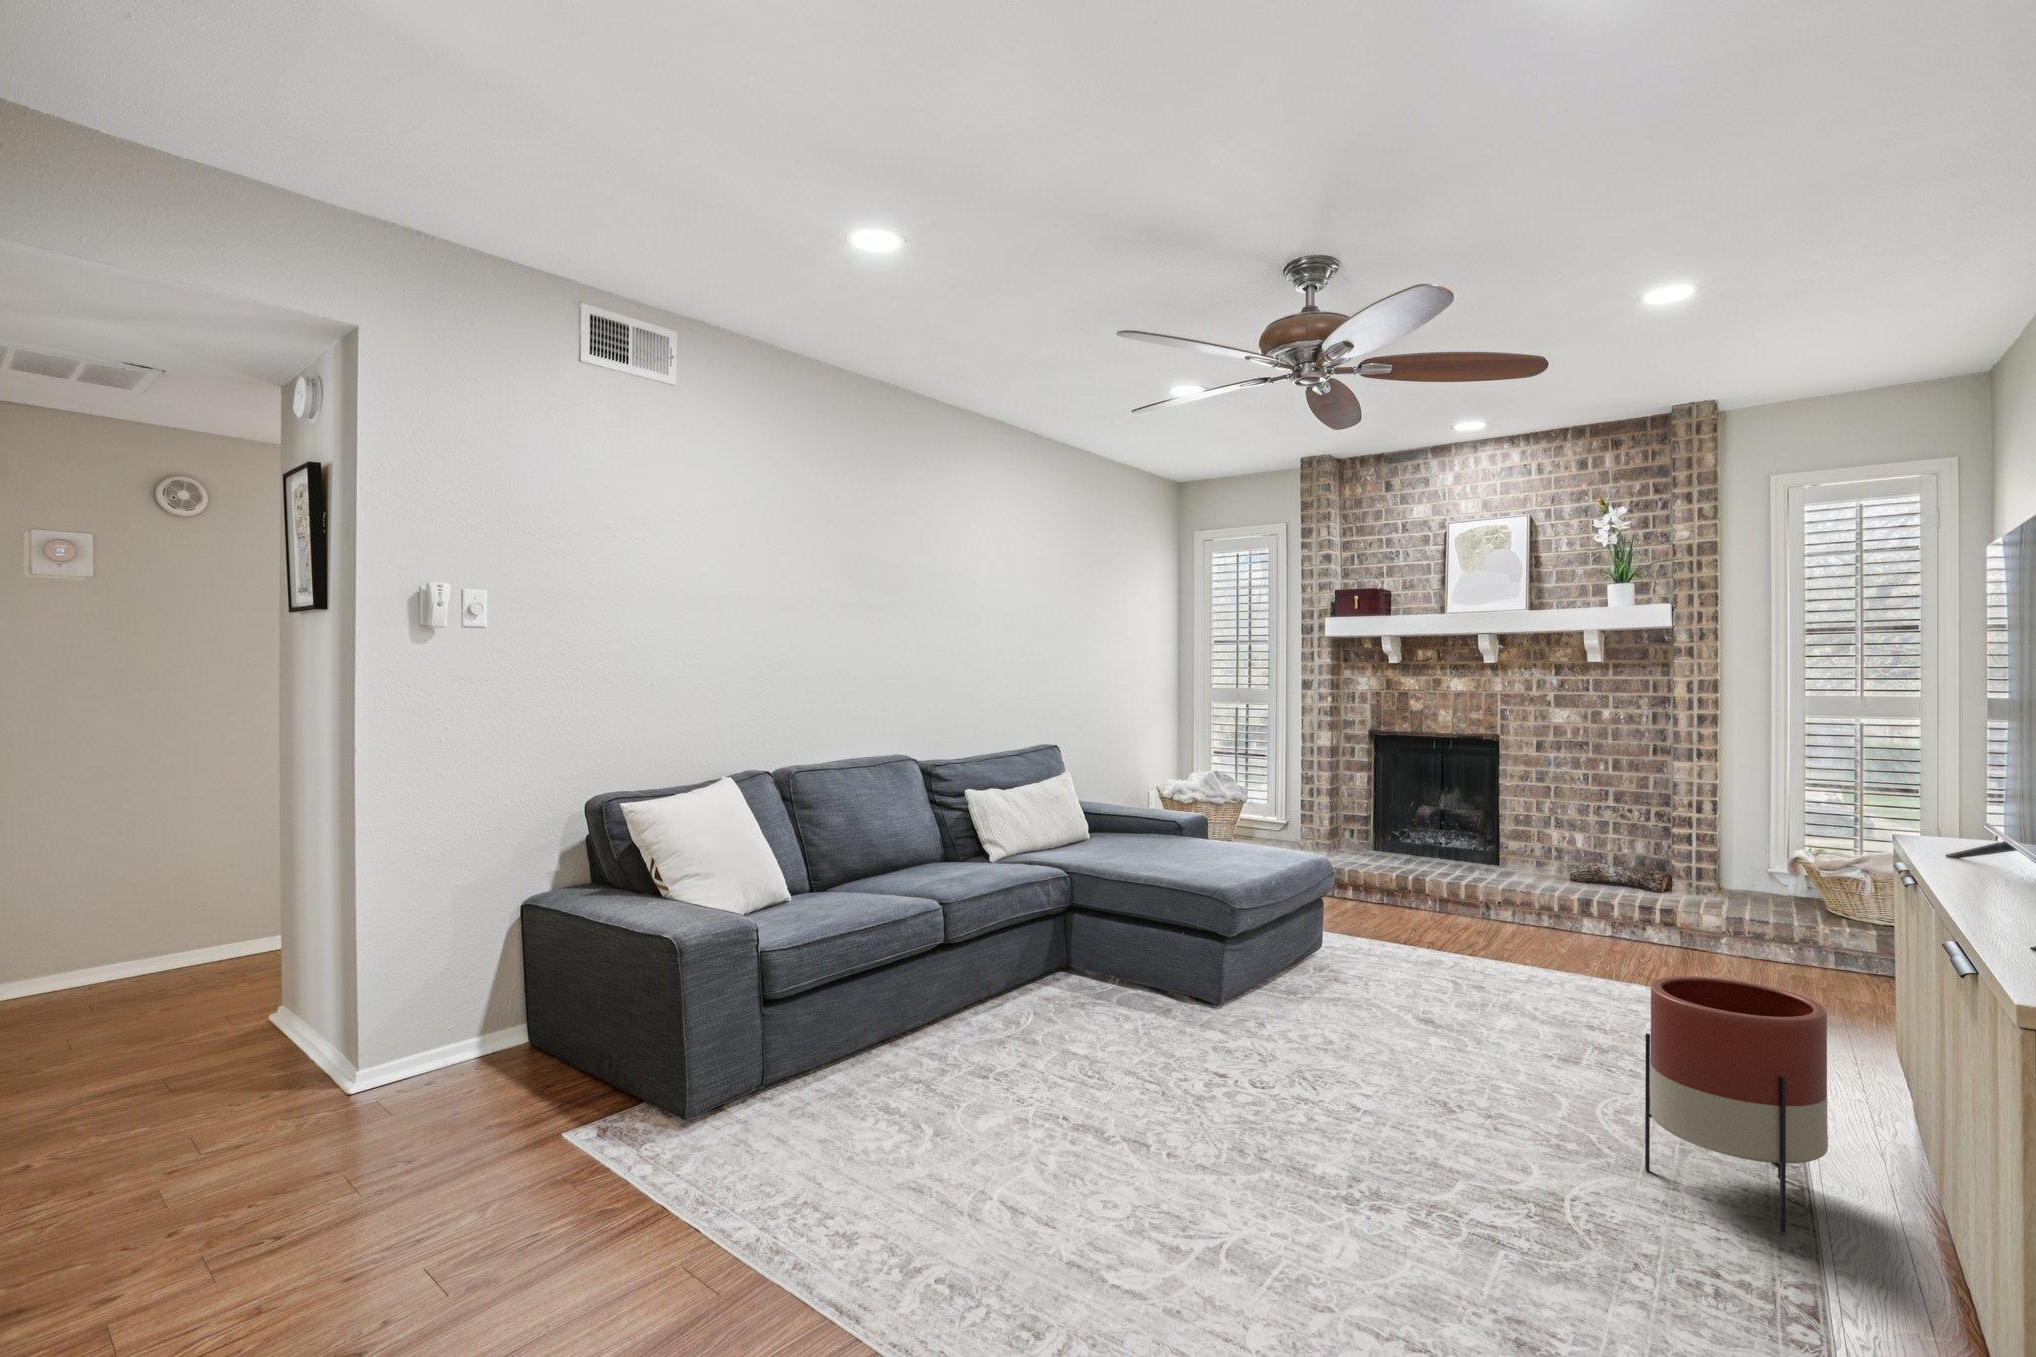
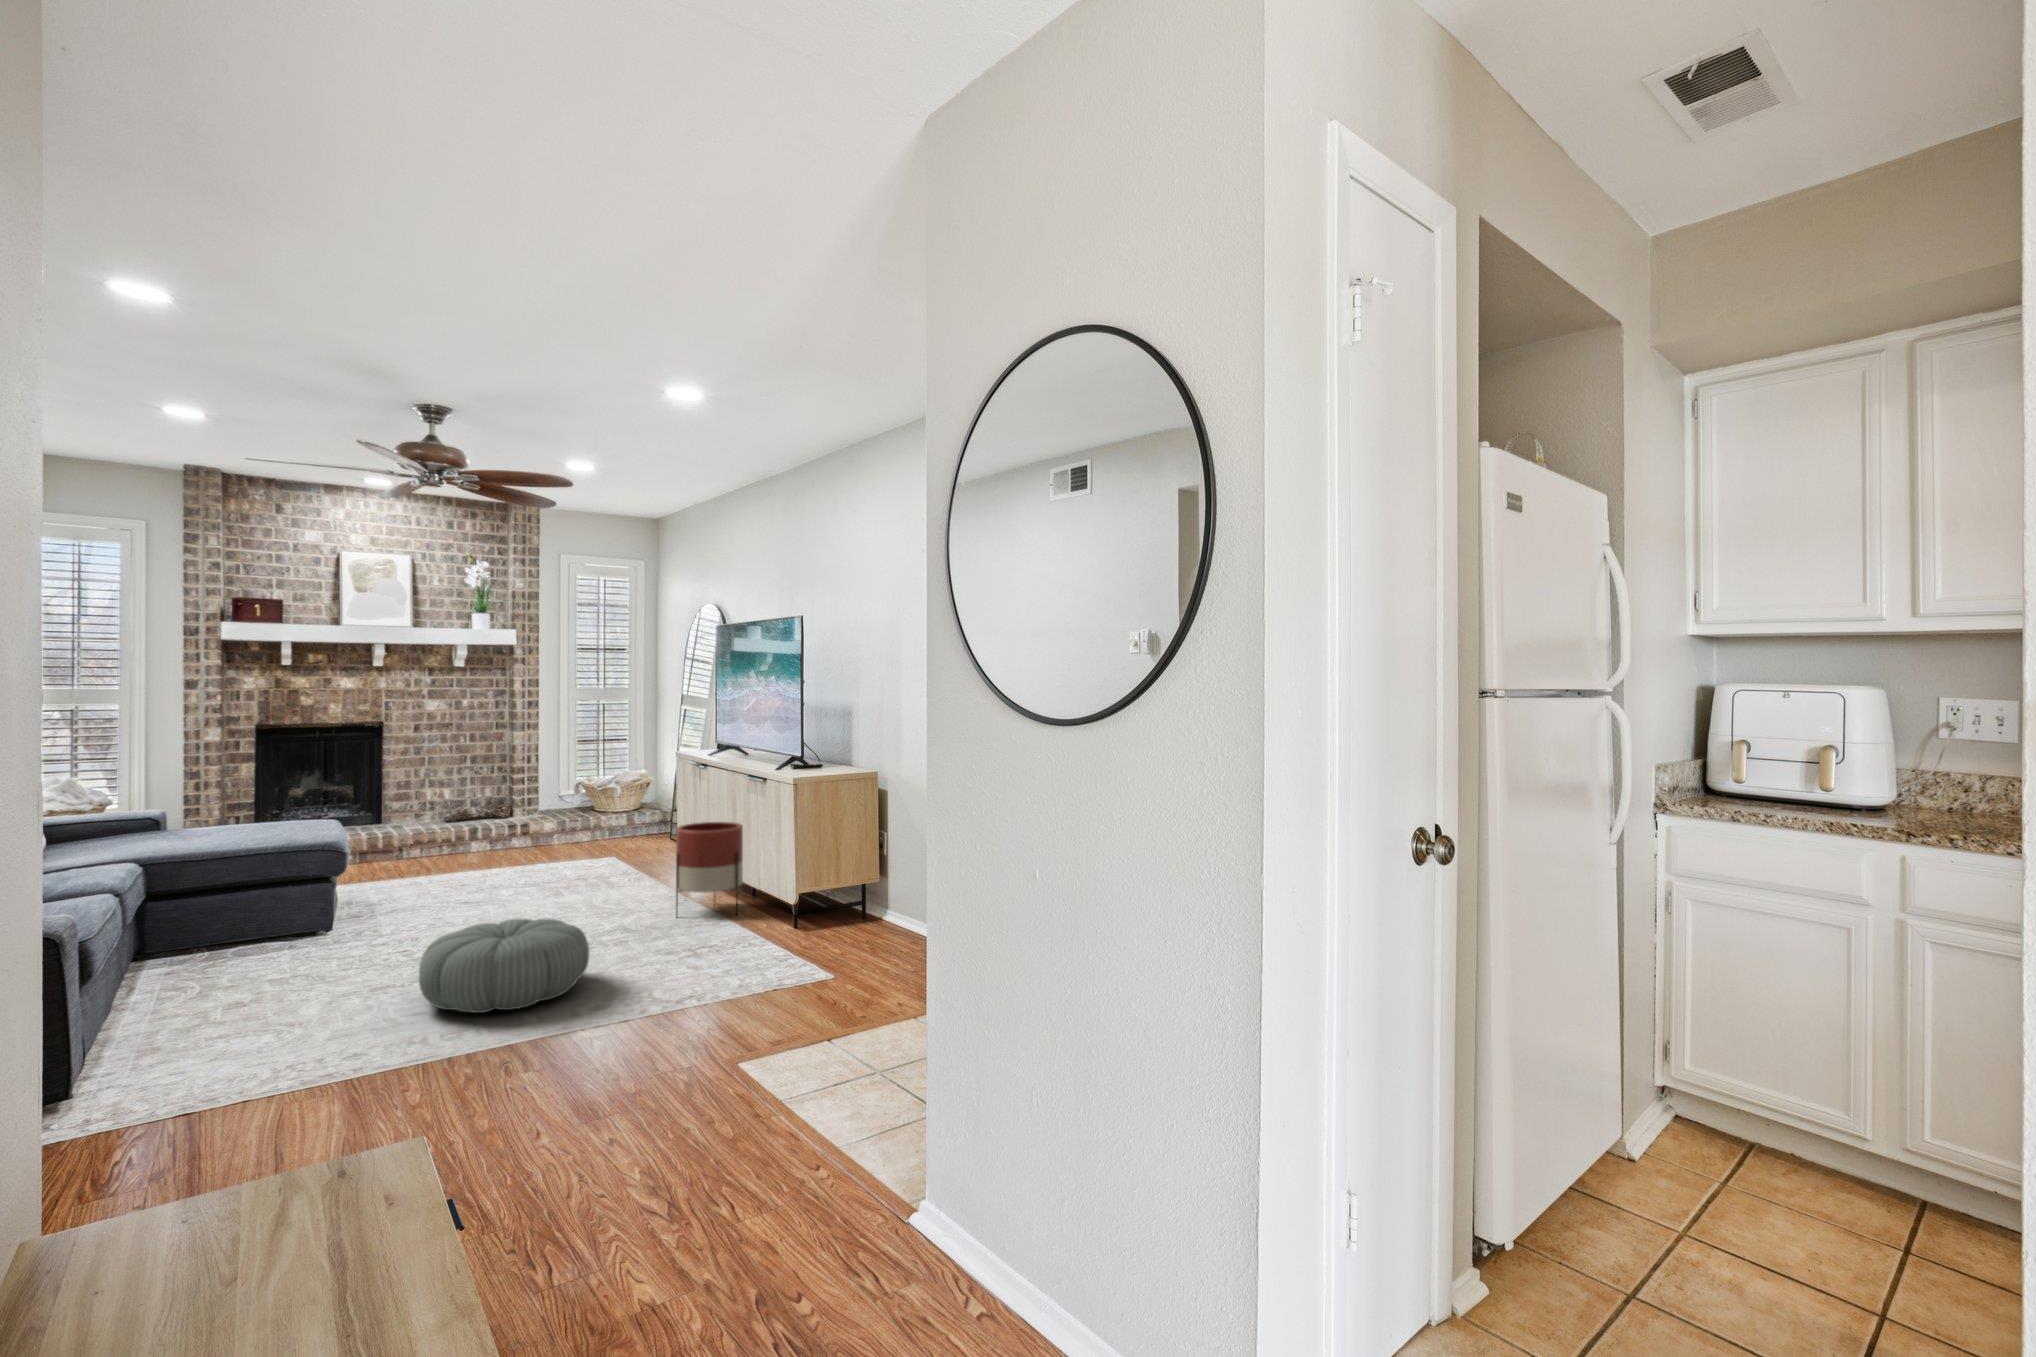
pouf: none [1033,1042,1283,1224] -> present [419,919,590,1013]

